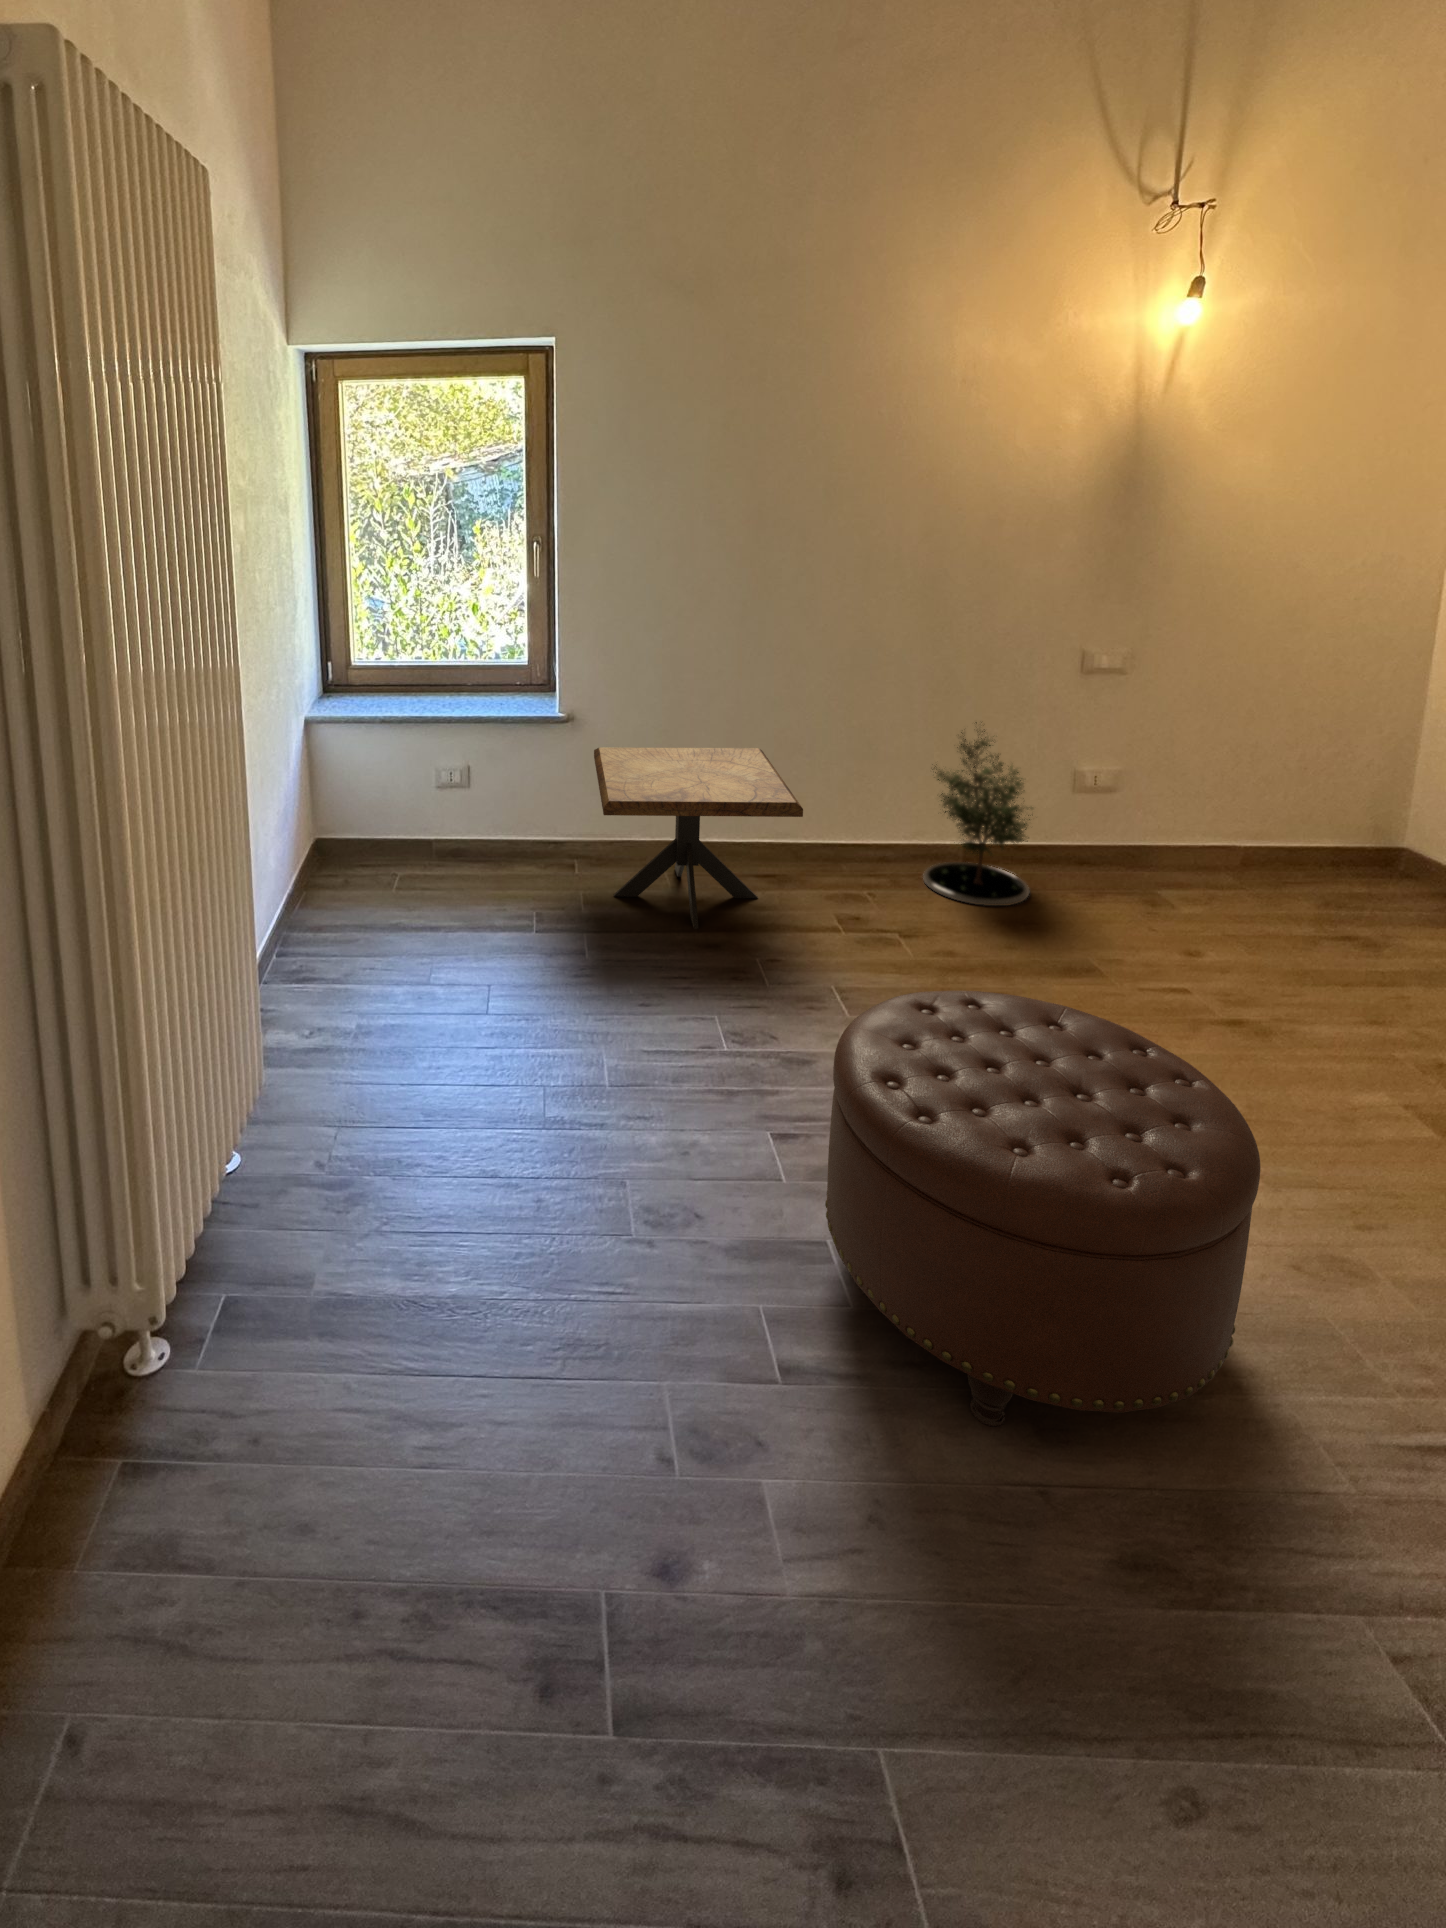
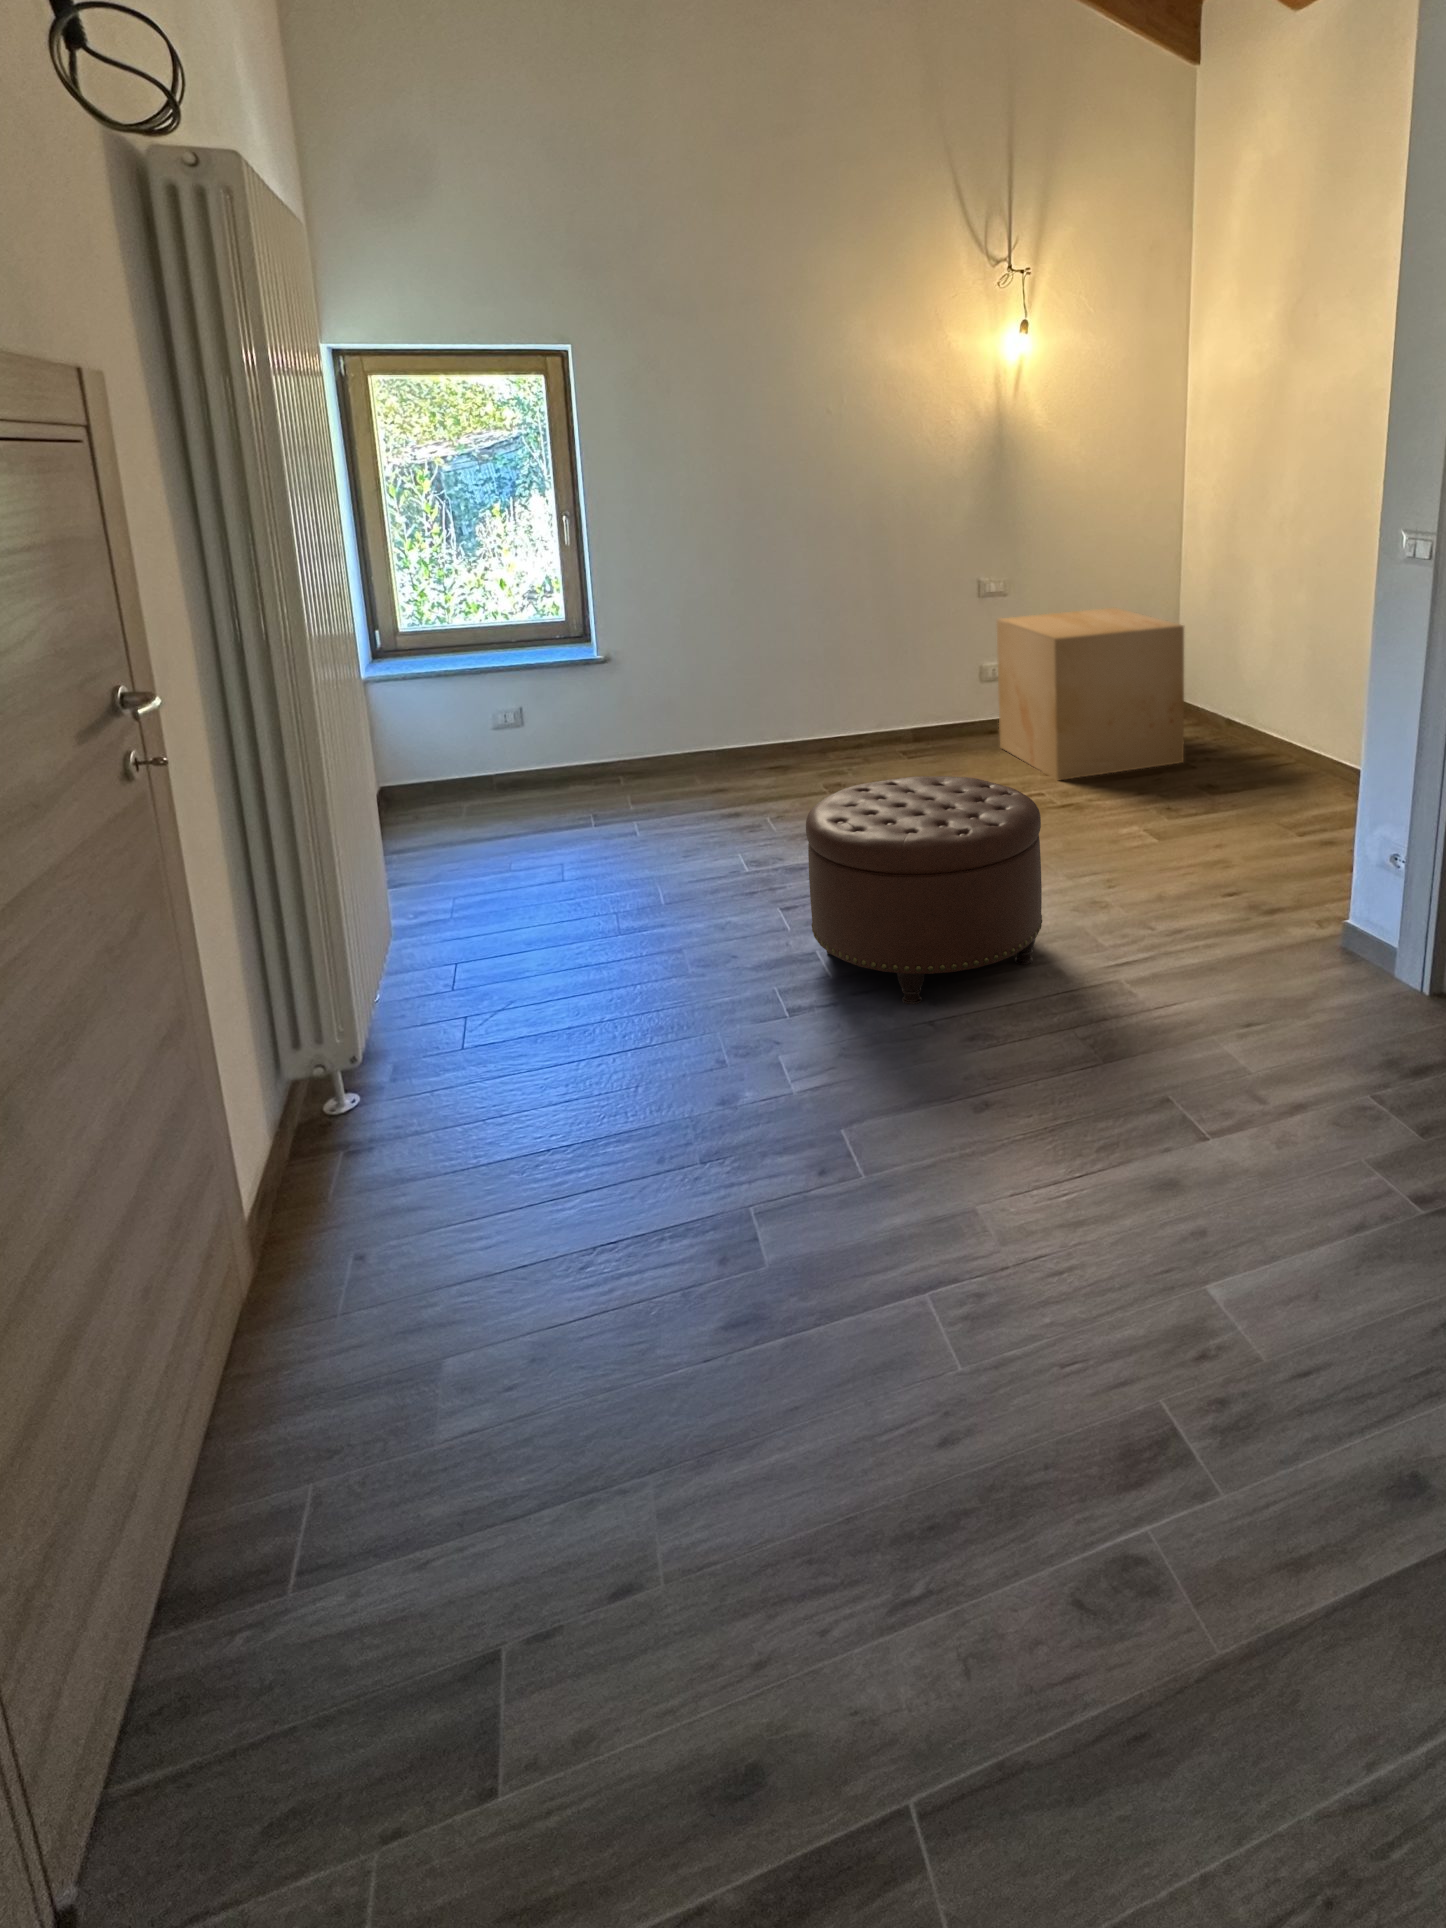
cardboard box: none [1085,704,1423,949] -> present [997,608,1184,780]
potted tree: present [924,722,1032,906] -> none [877,637,959,781]
side table: present [594,747,803,929] -> none [603,682,782,828]

